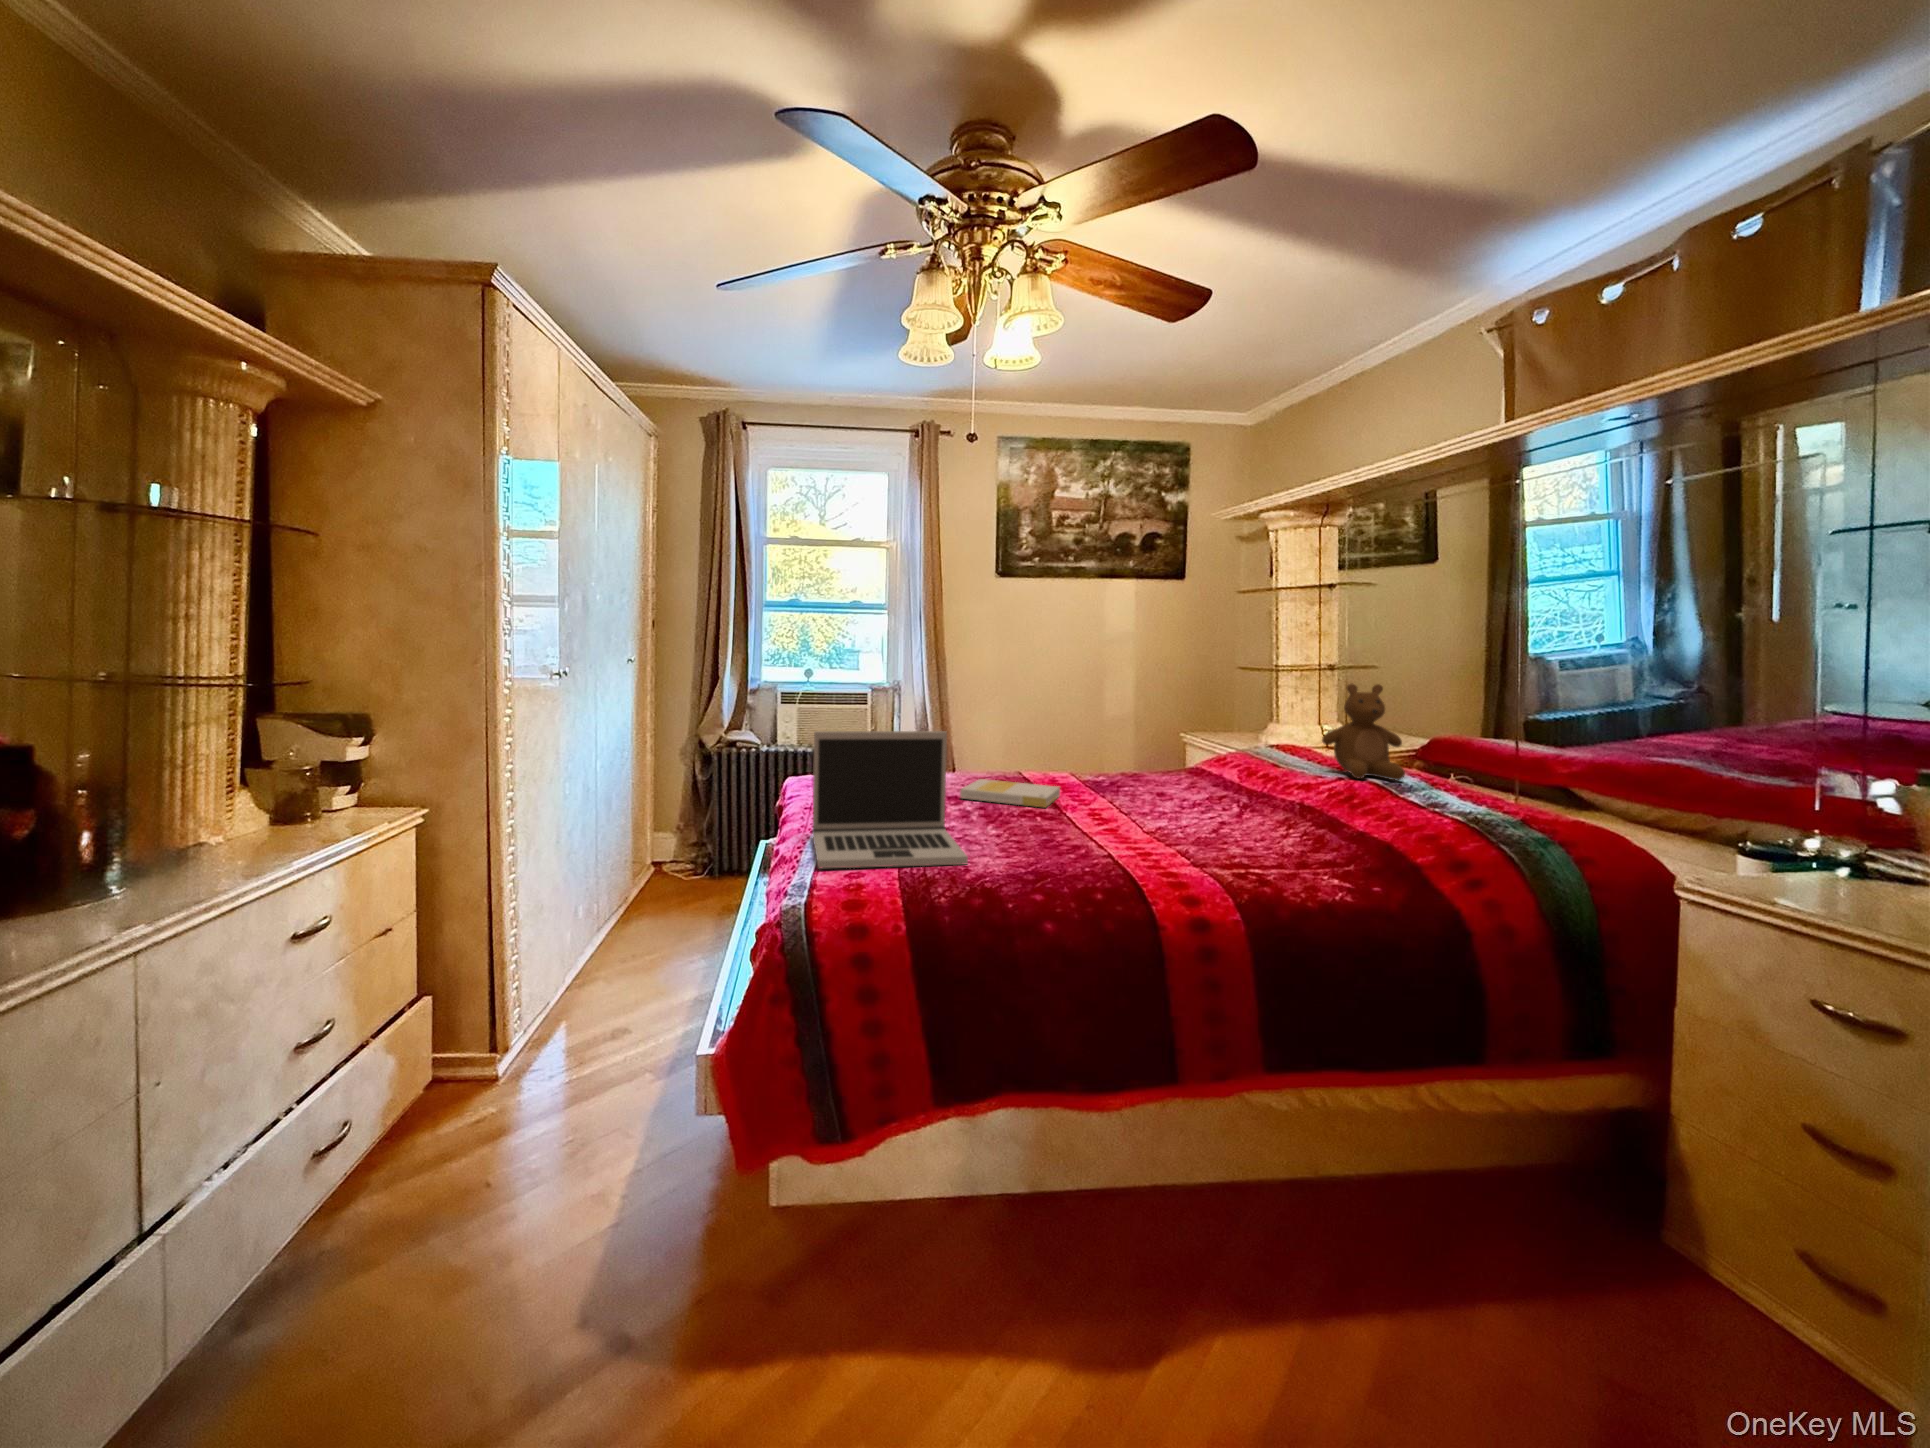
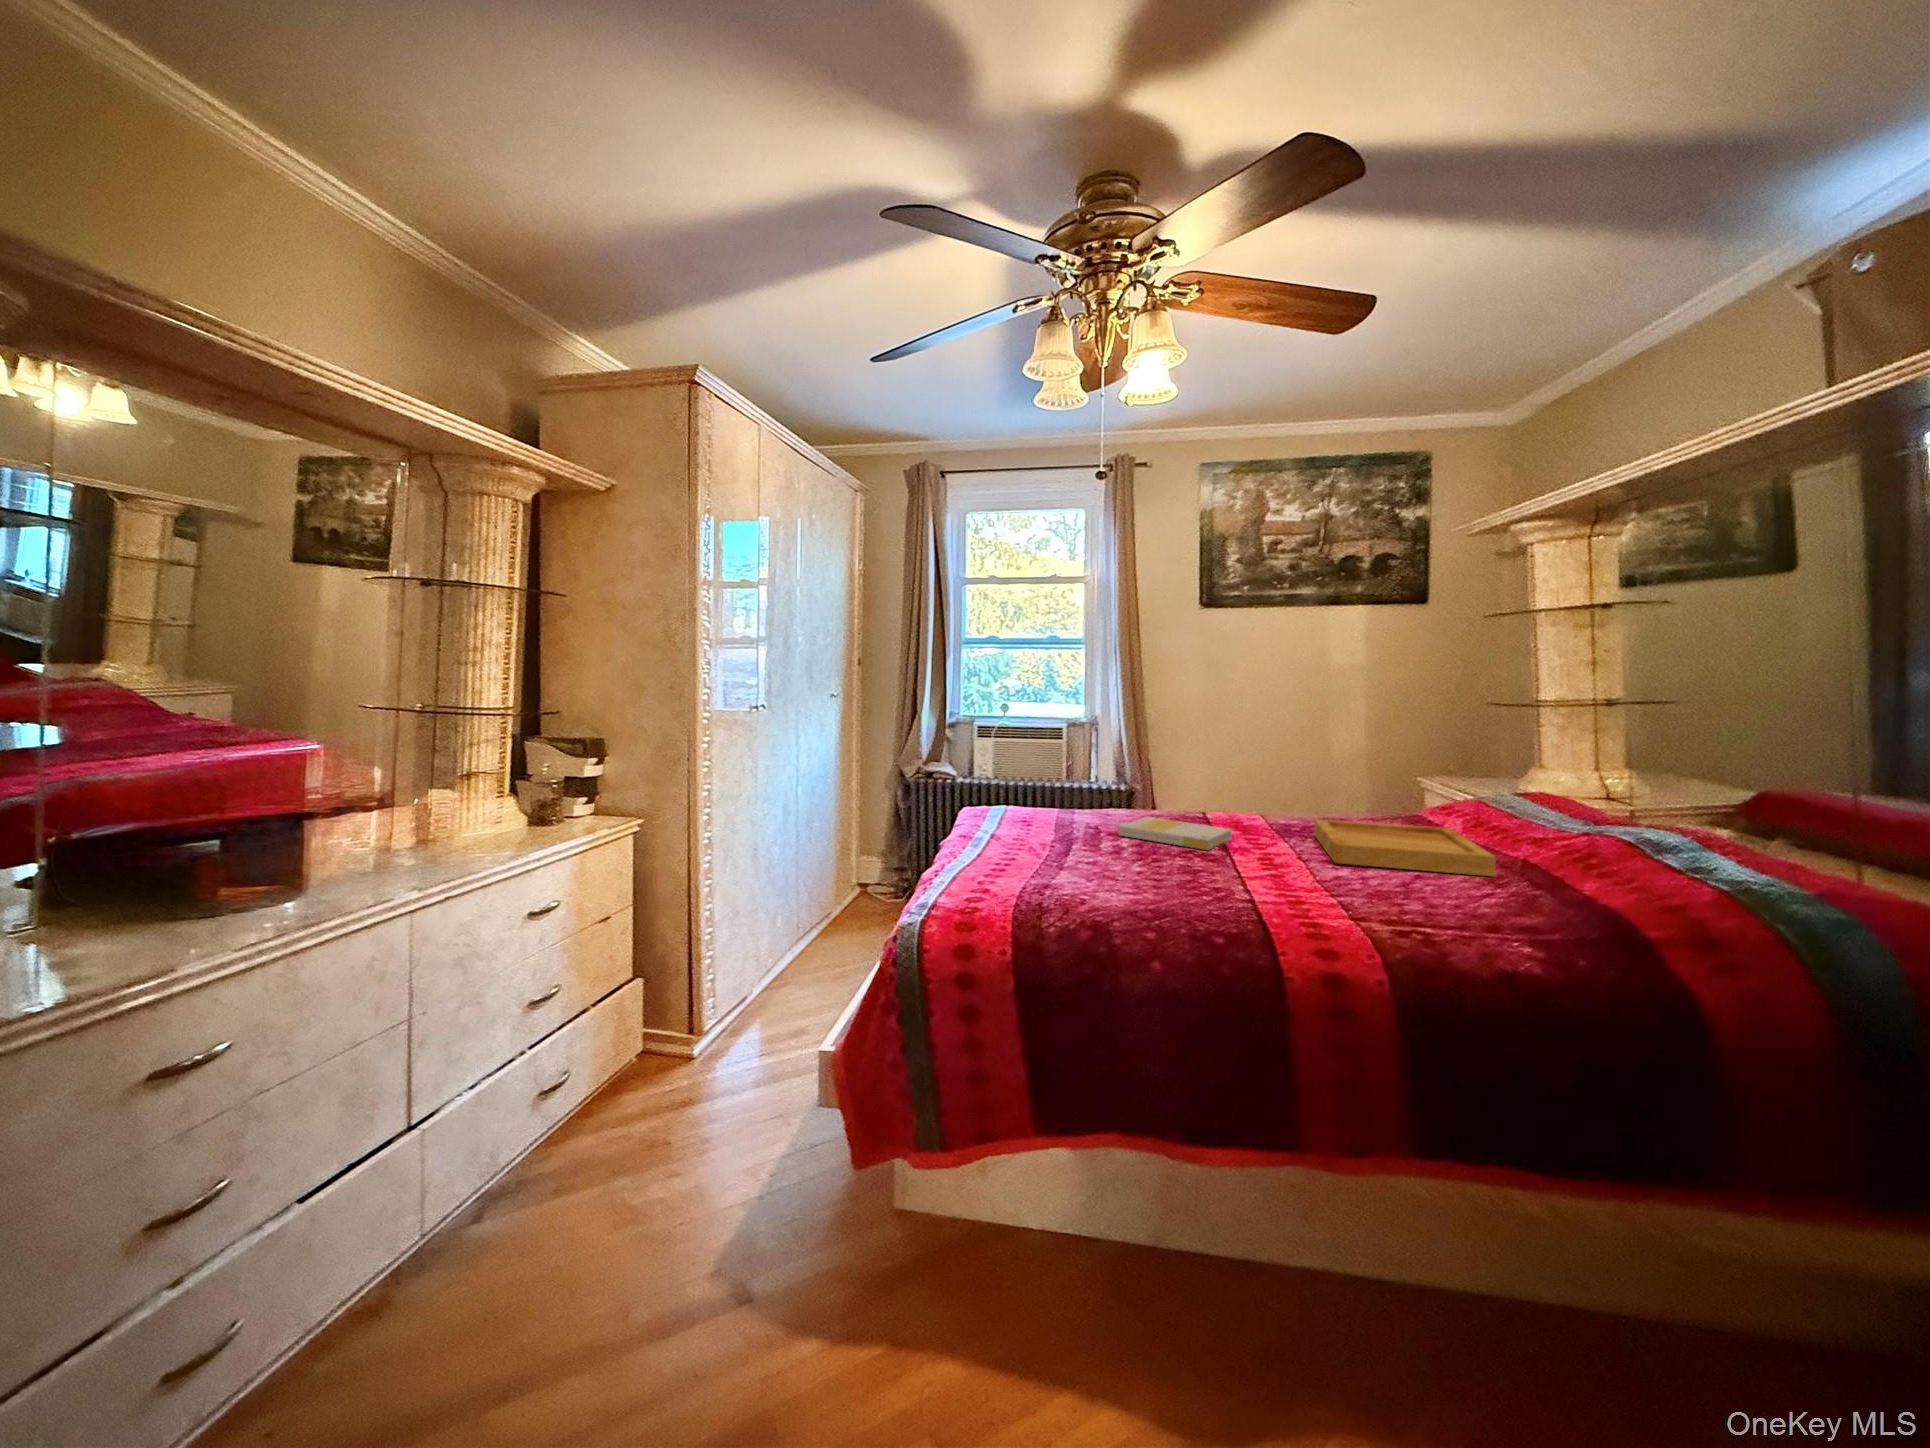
teddy bear: present [1322,683,1405,780] -> none [1577,721,1699,843]
laptop: present [812,731,968,868] -> none [939,762,1091,902]
tray: none [1125,774,1276,816] -> present [1314,819,1496,877]

